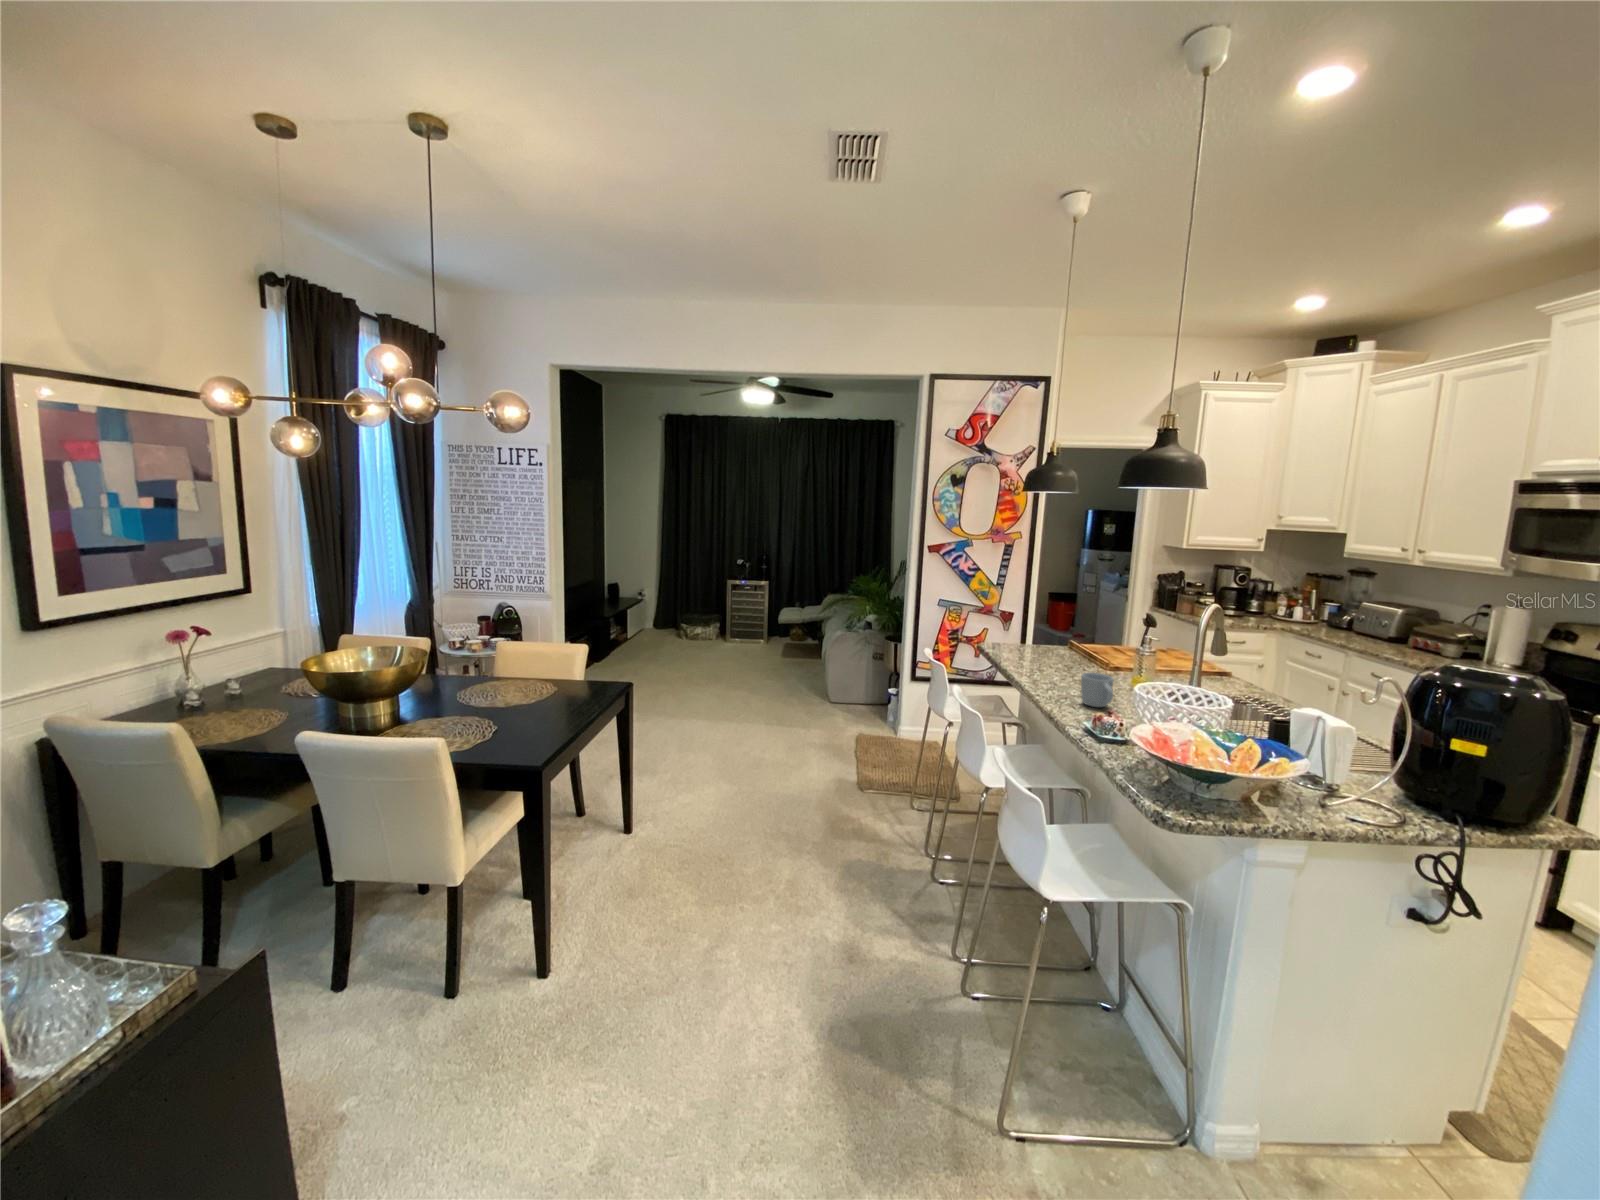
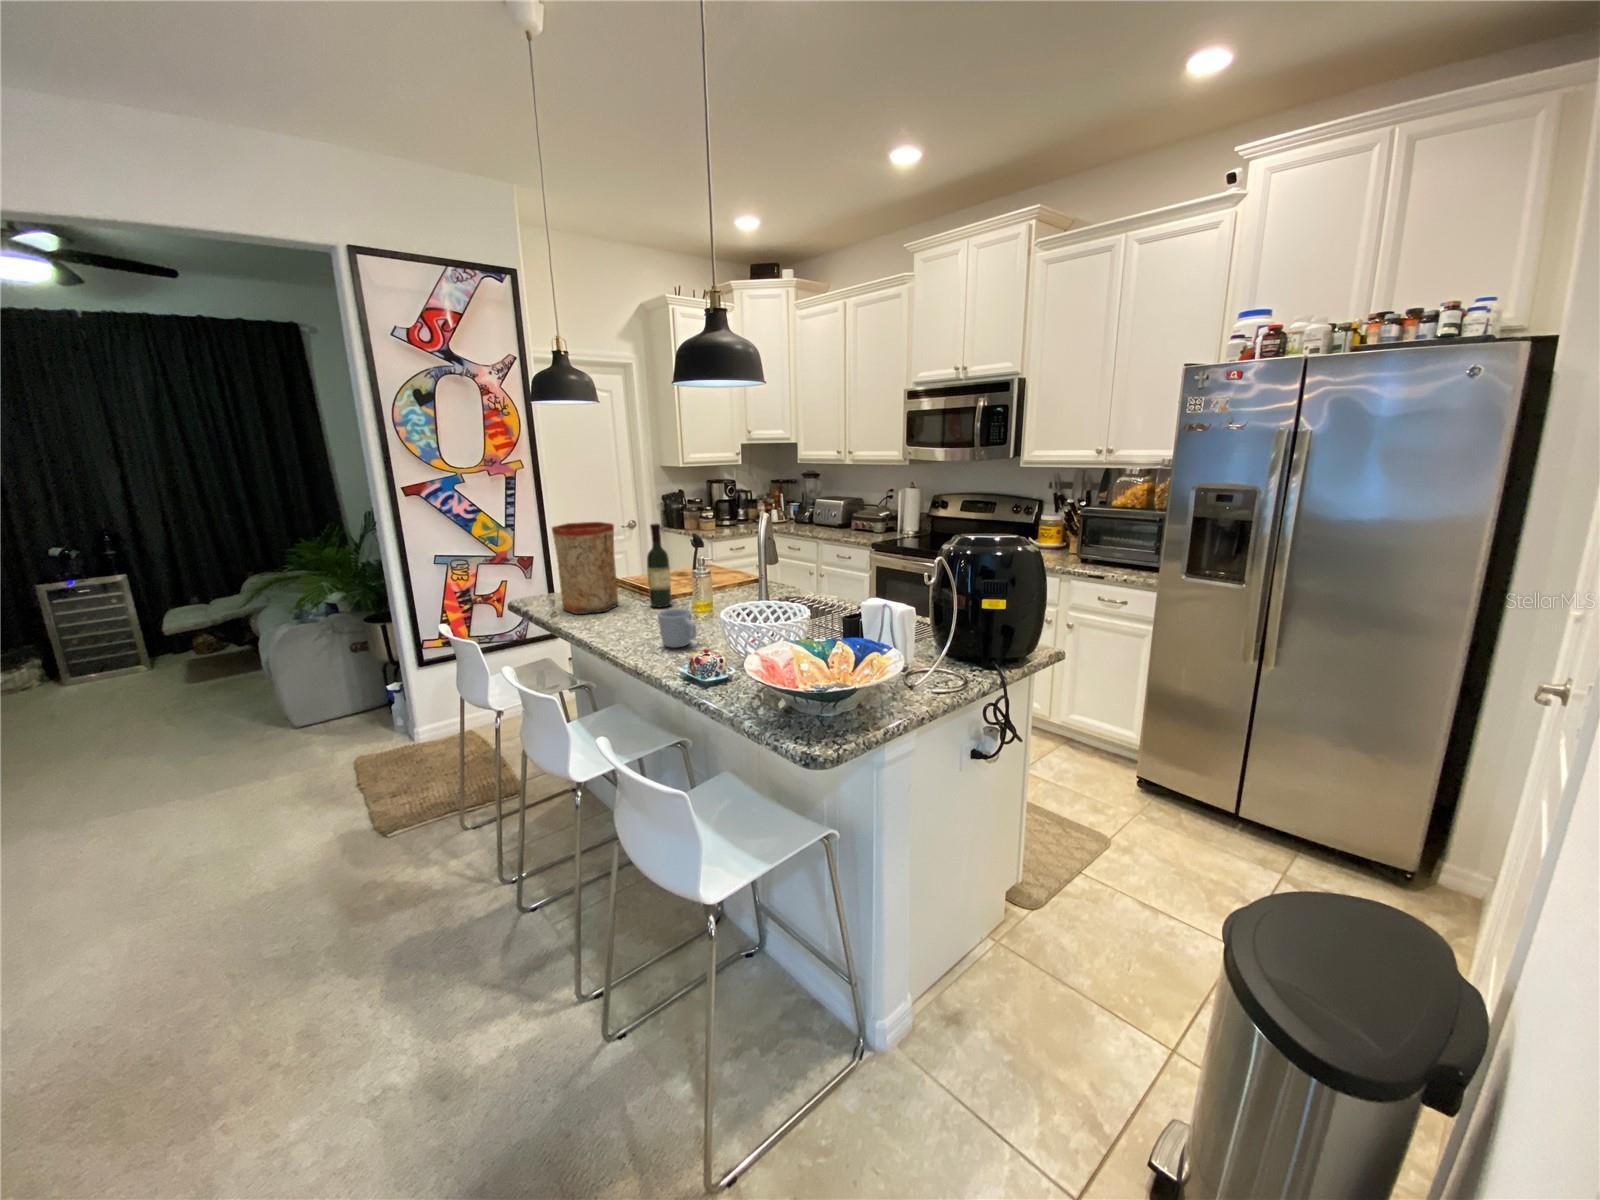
vase: none [1015,588,1072,666] -> present [552,522,619,614]
wine bottle: none [1091,598,1116,674] -> present [647,523,672,607]

